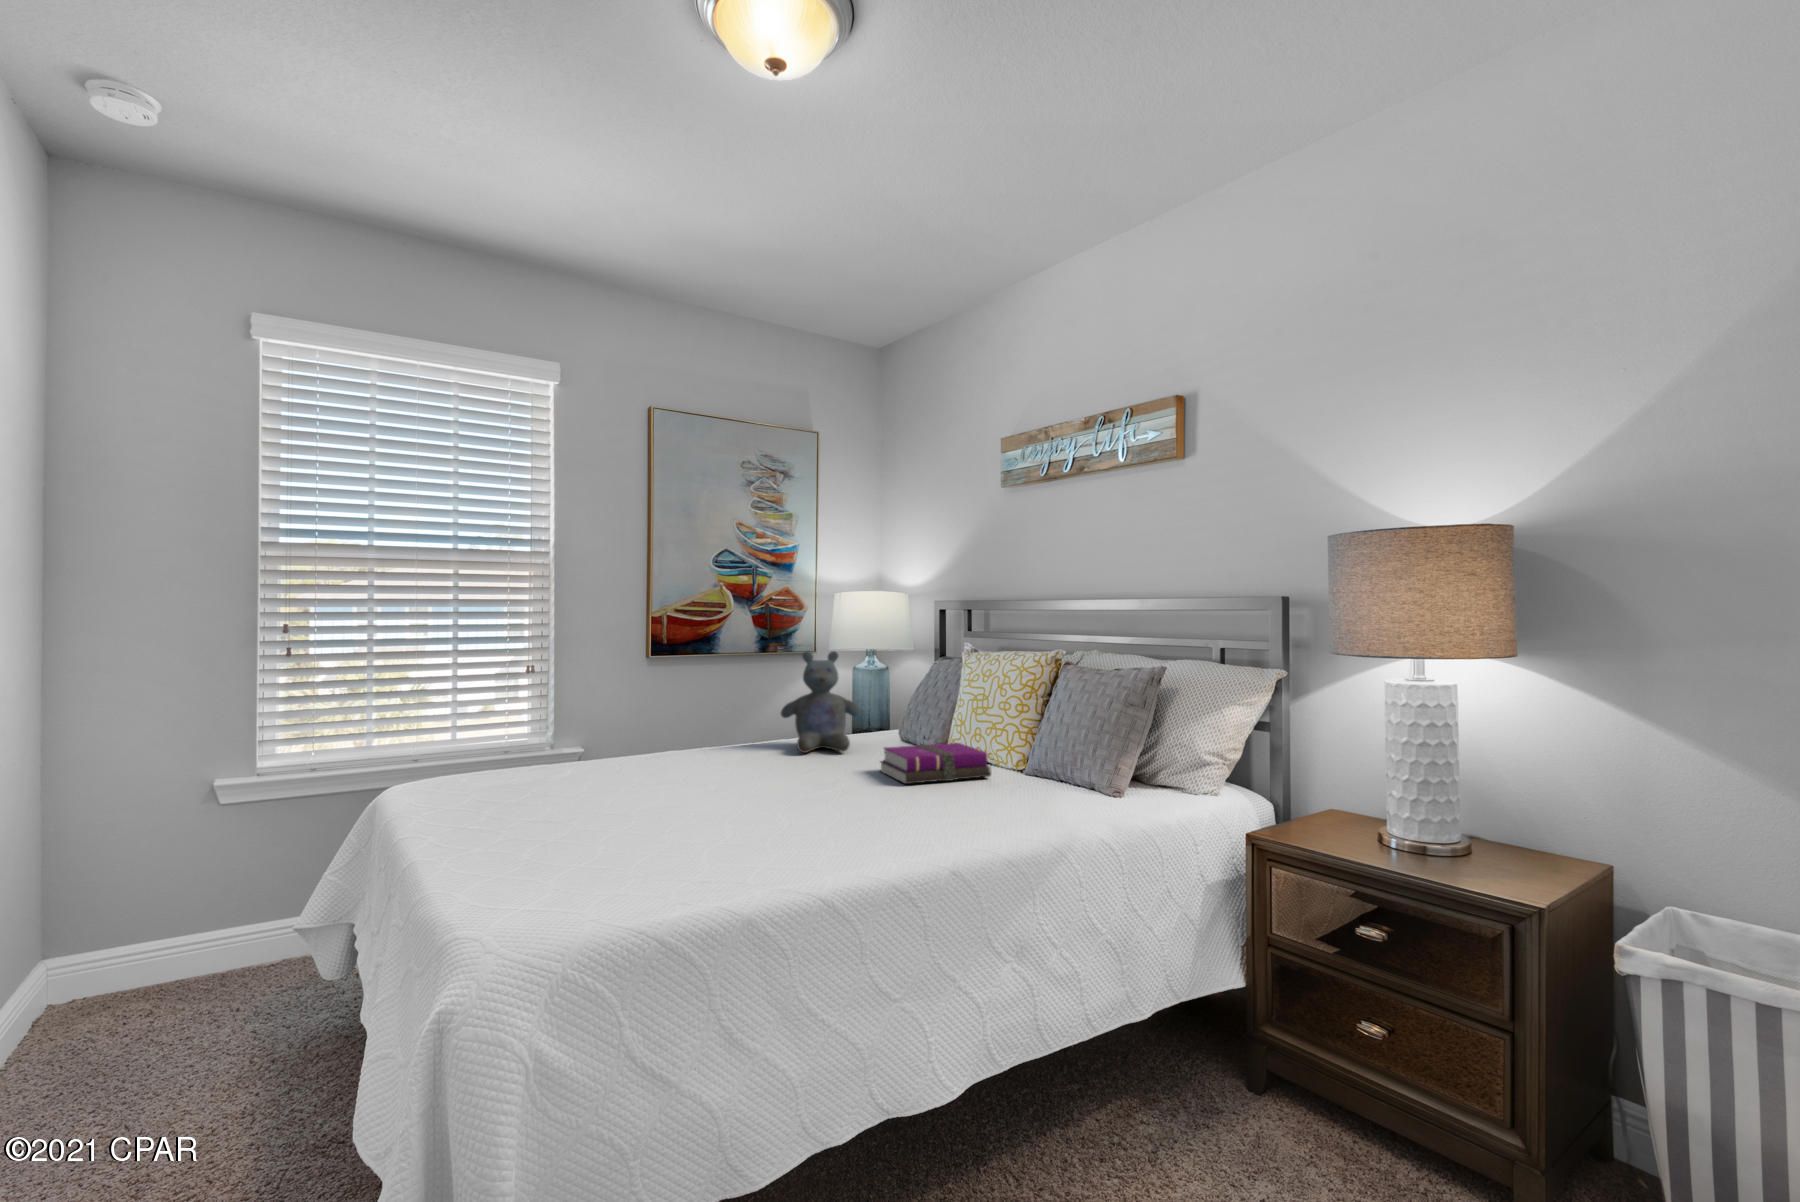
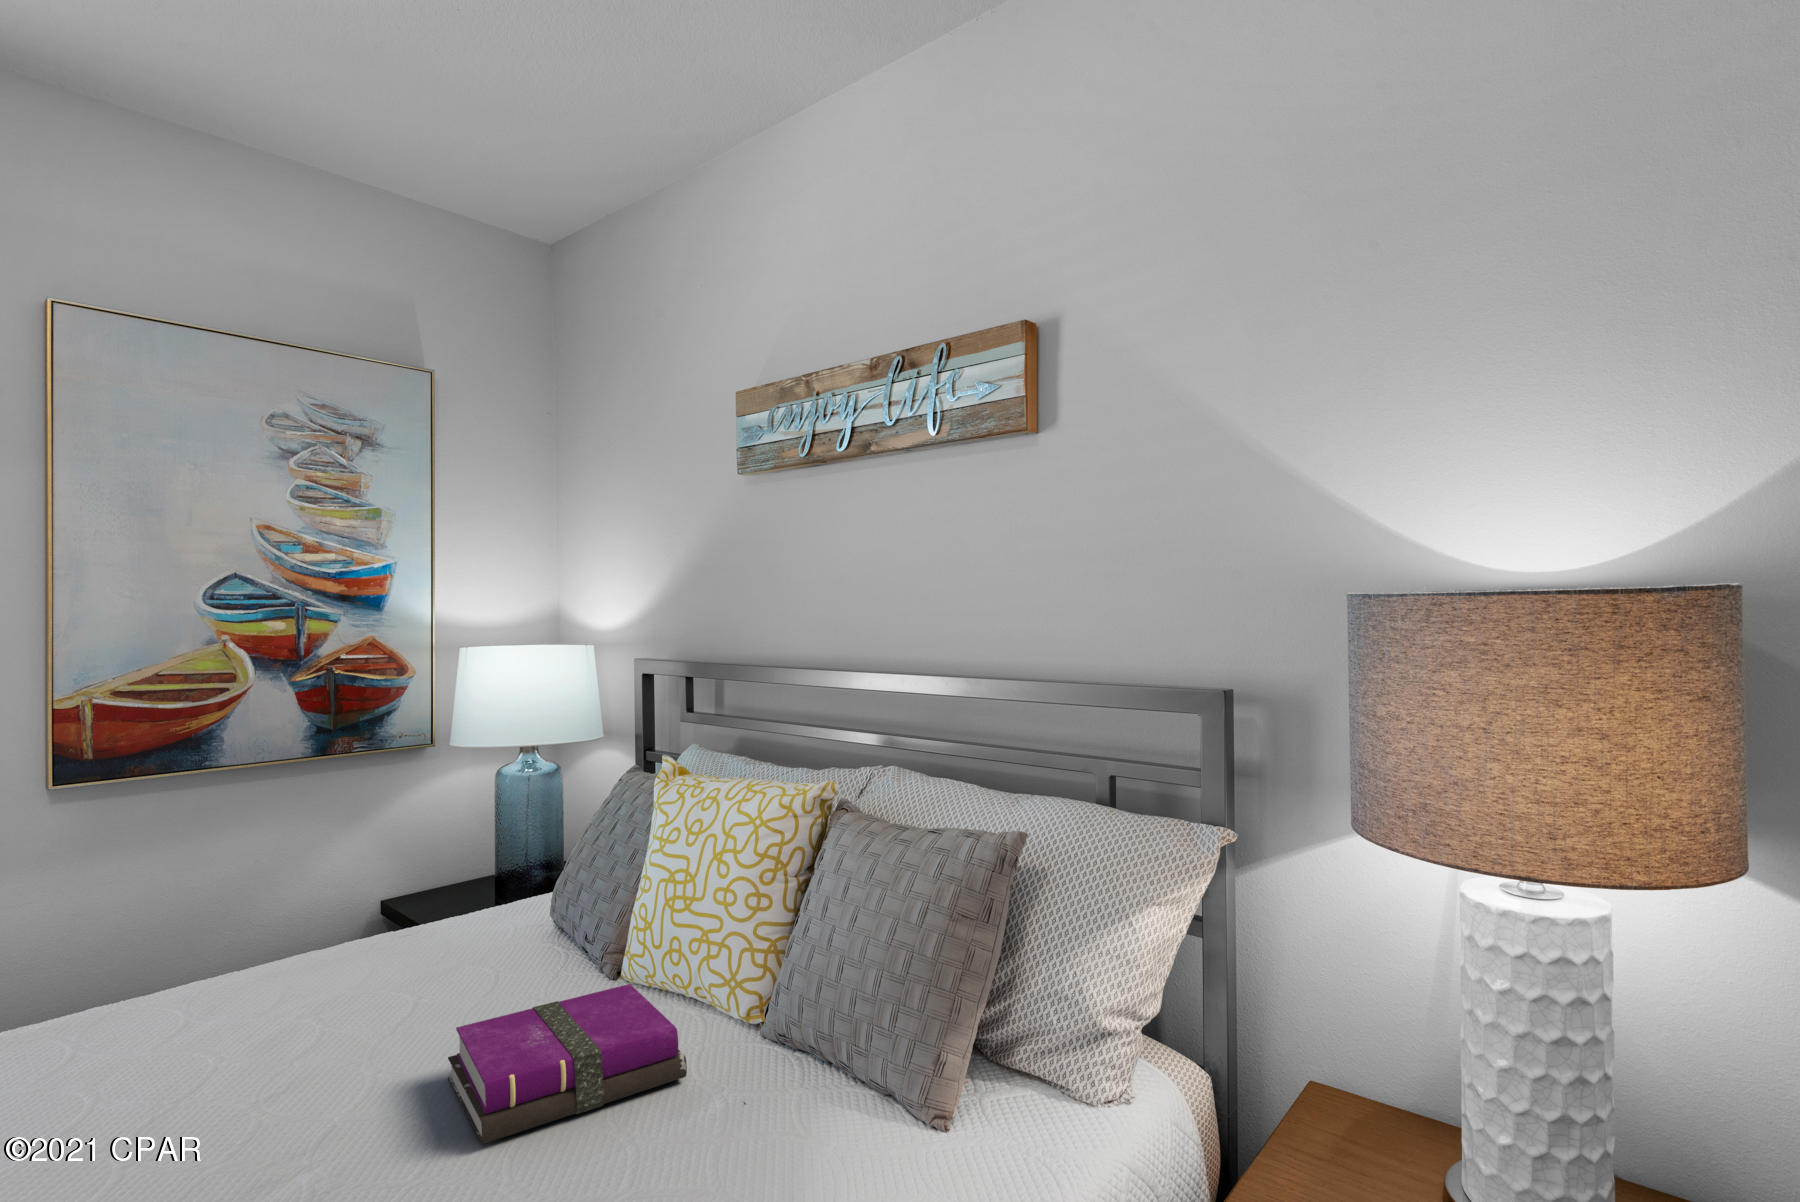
stuffed bear: present [781,651,860,753] -> none [272,790,453,1018]

